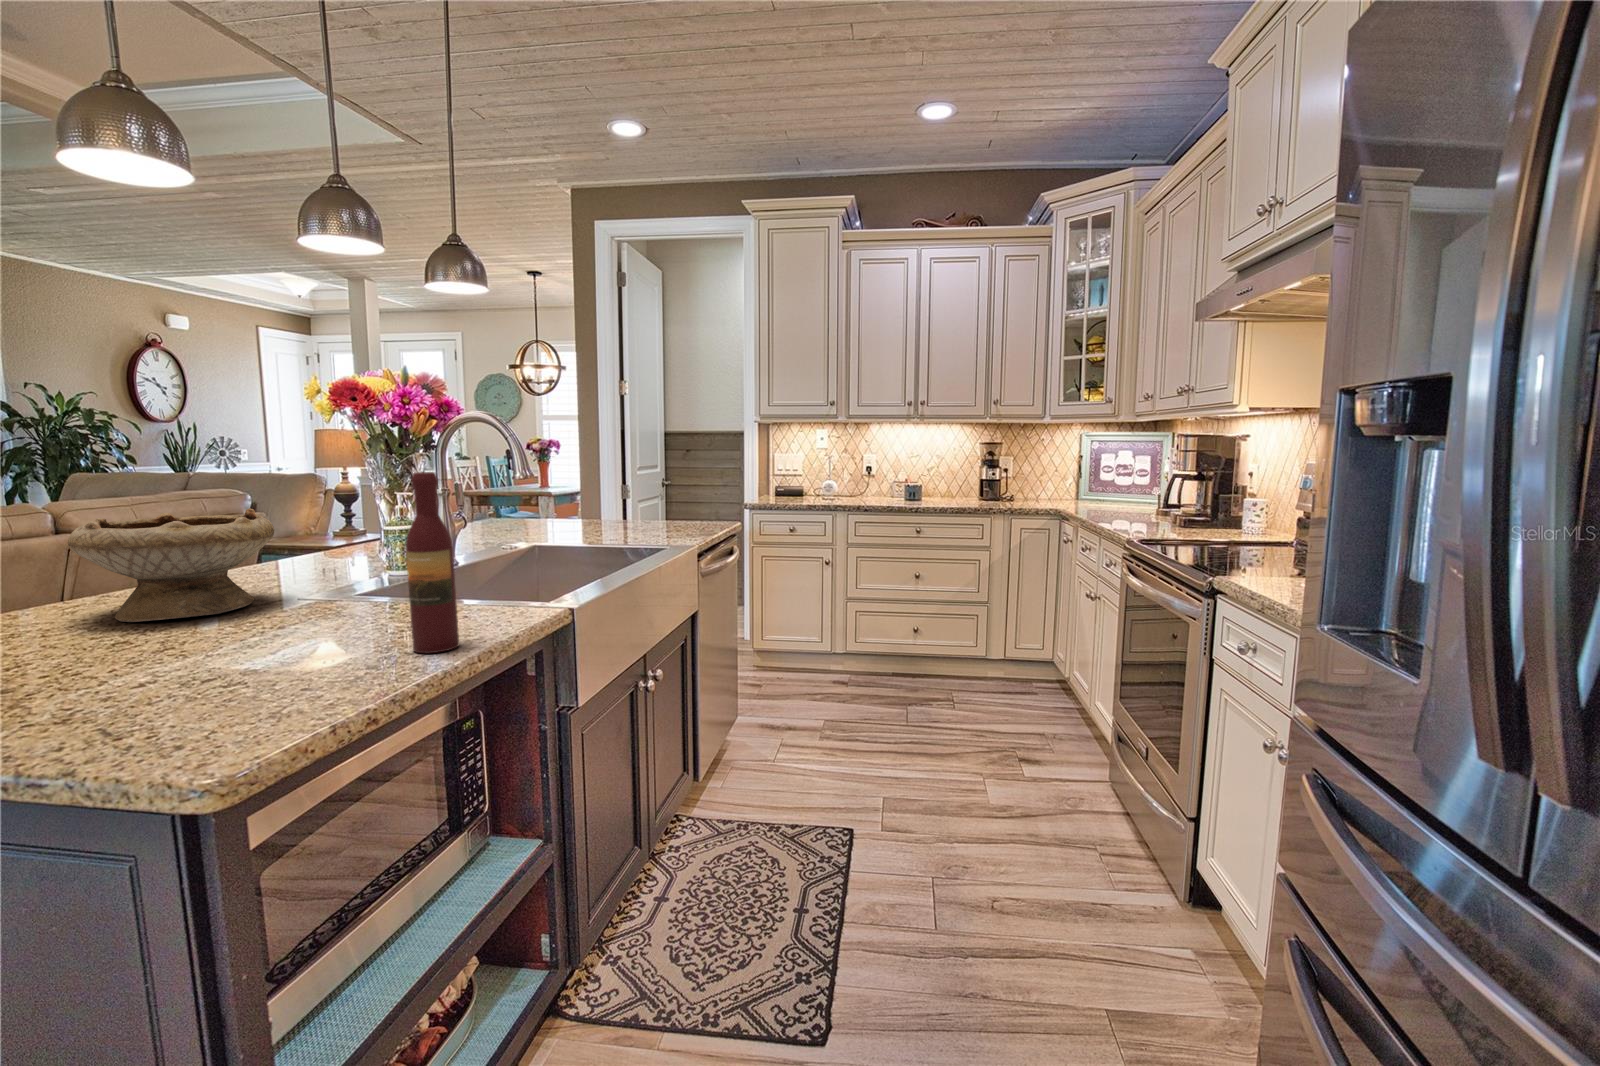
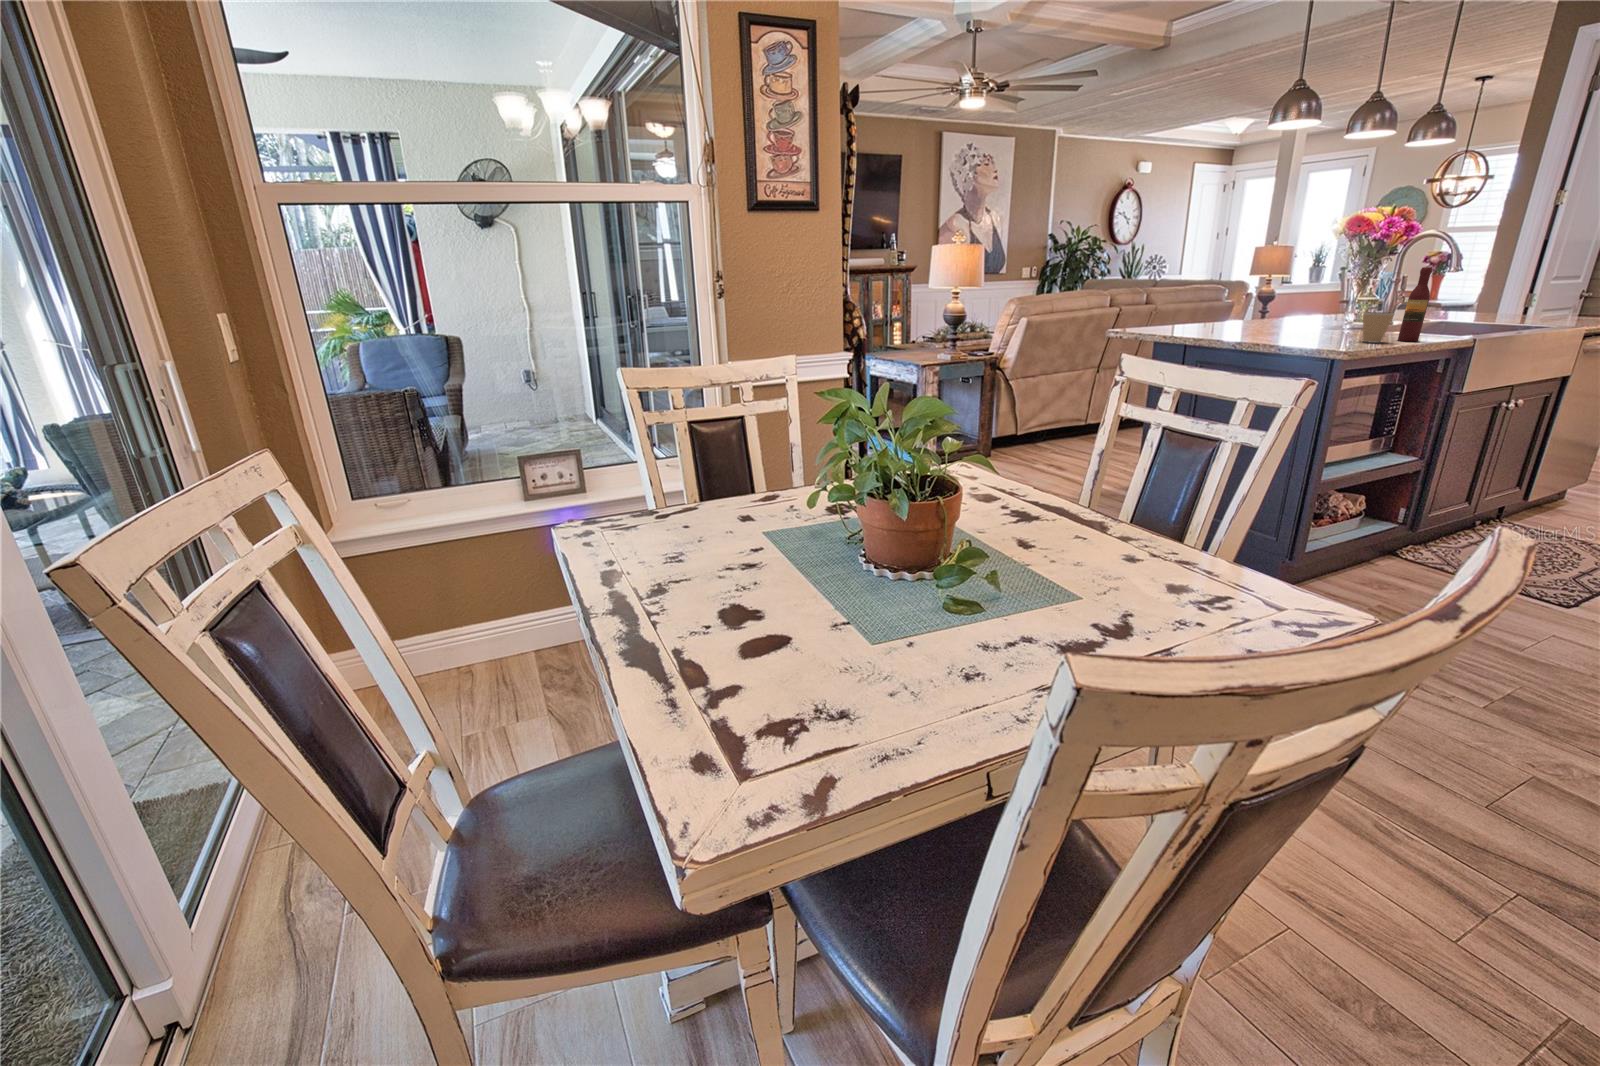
bowl: present [68,508,274,622] -> none [1253,286,1326,328]
coffee cup: none [281,593,370,687] -> present [1363,312,1394,343]

